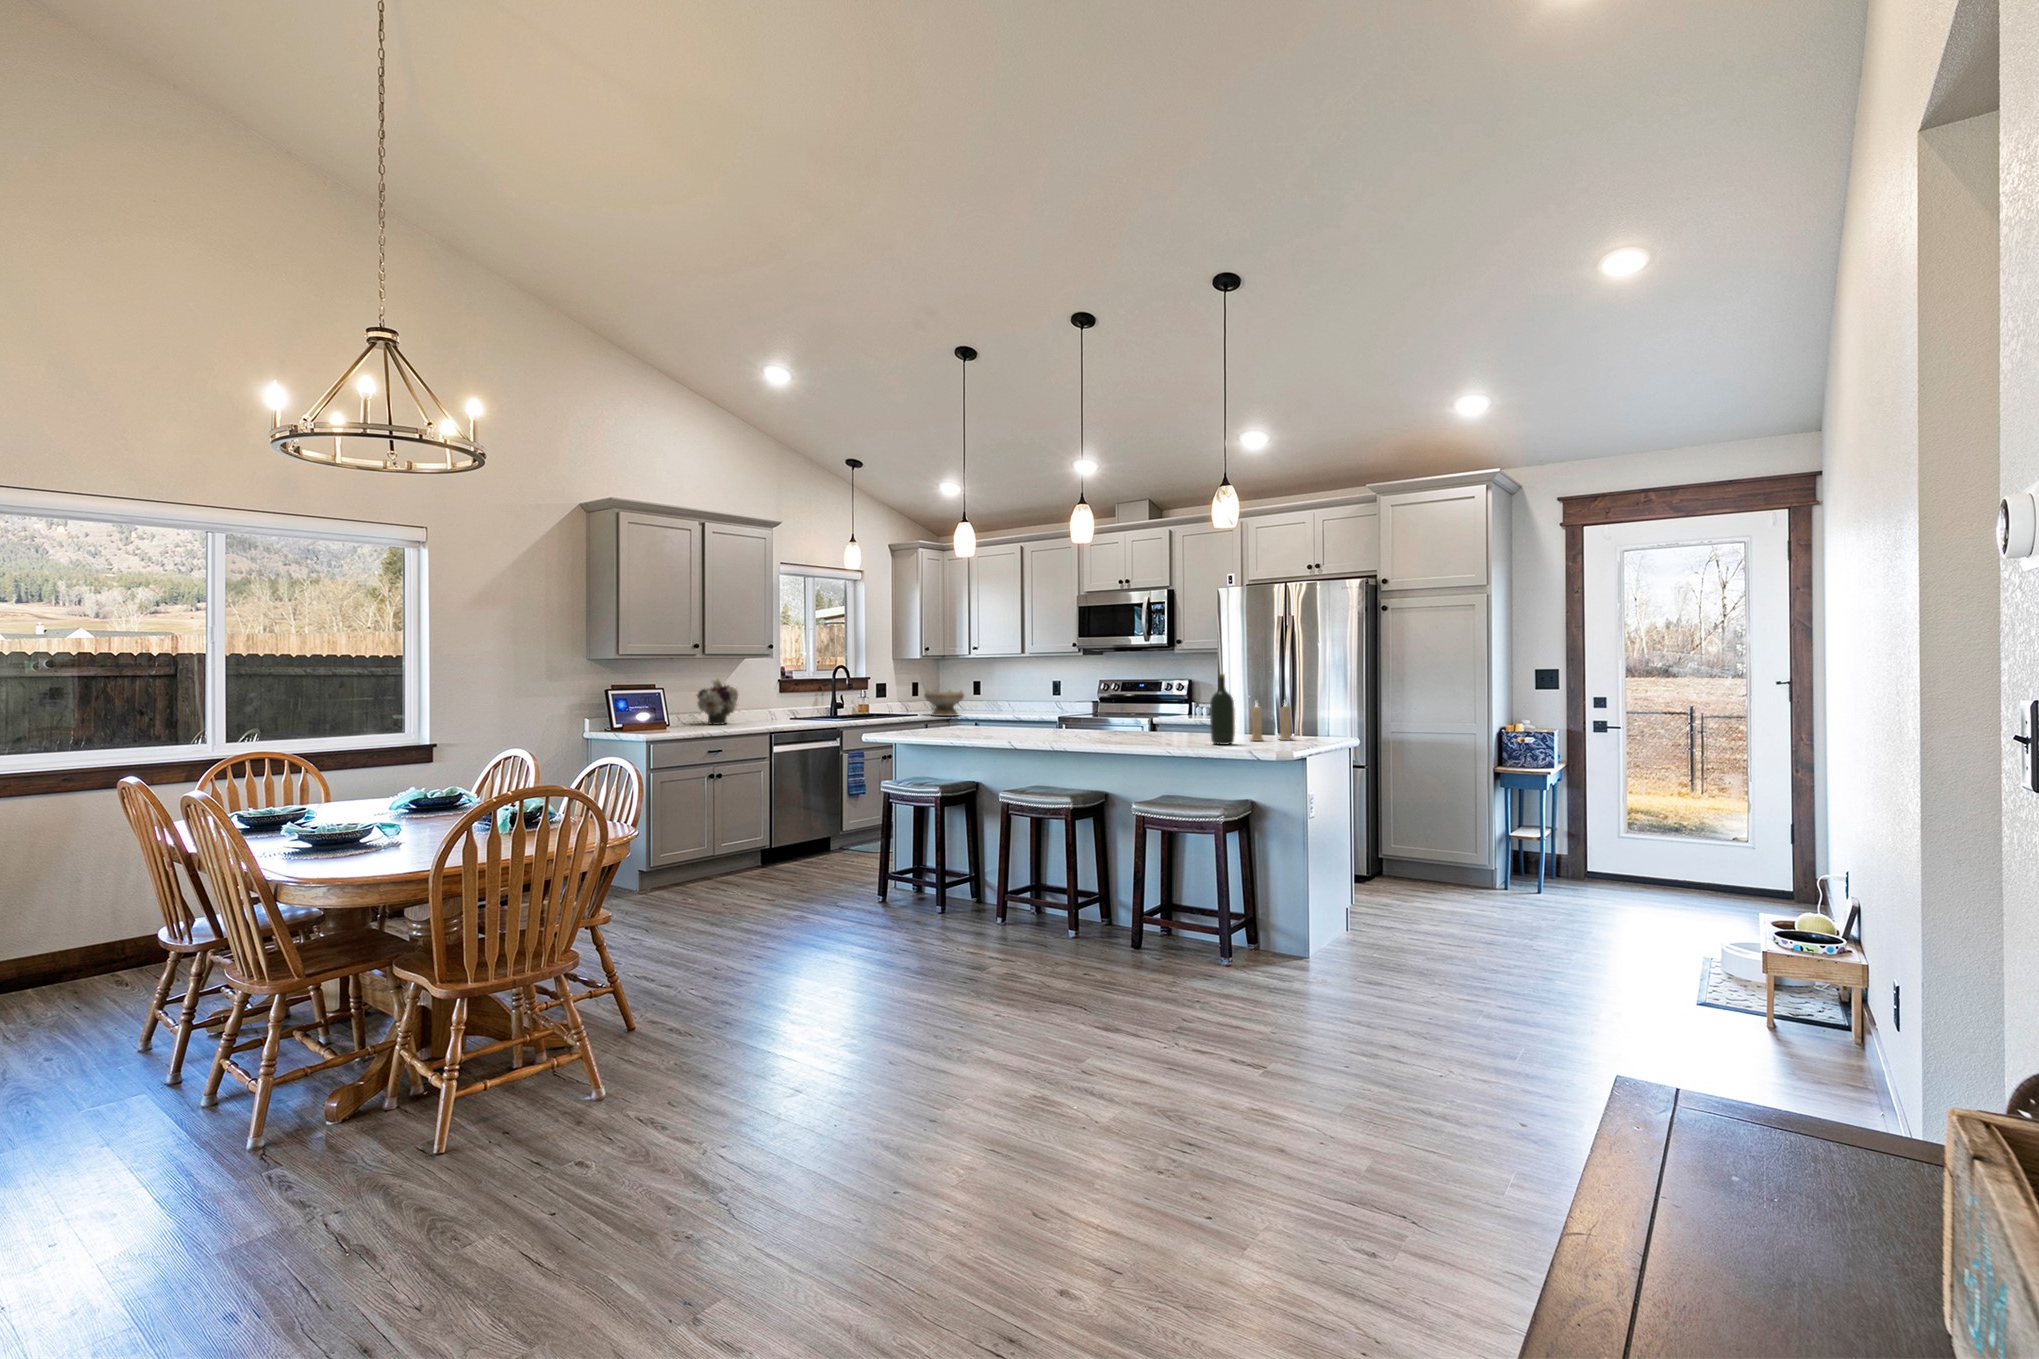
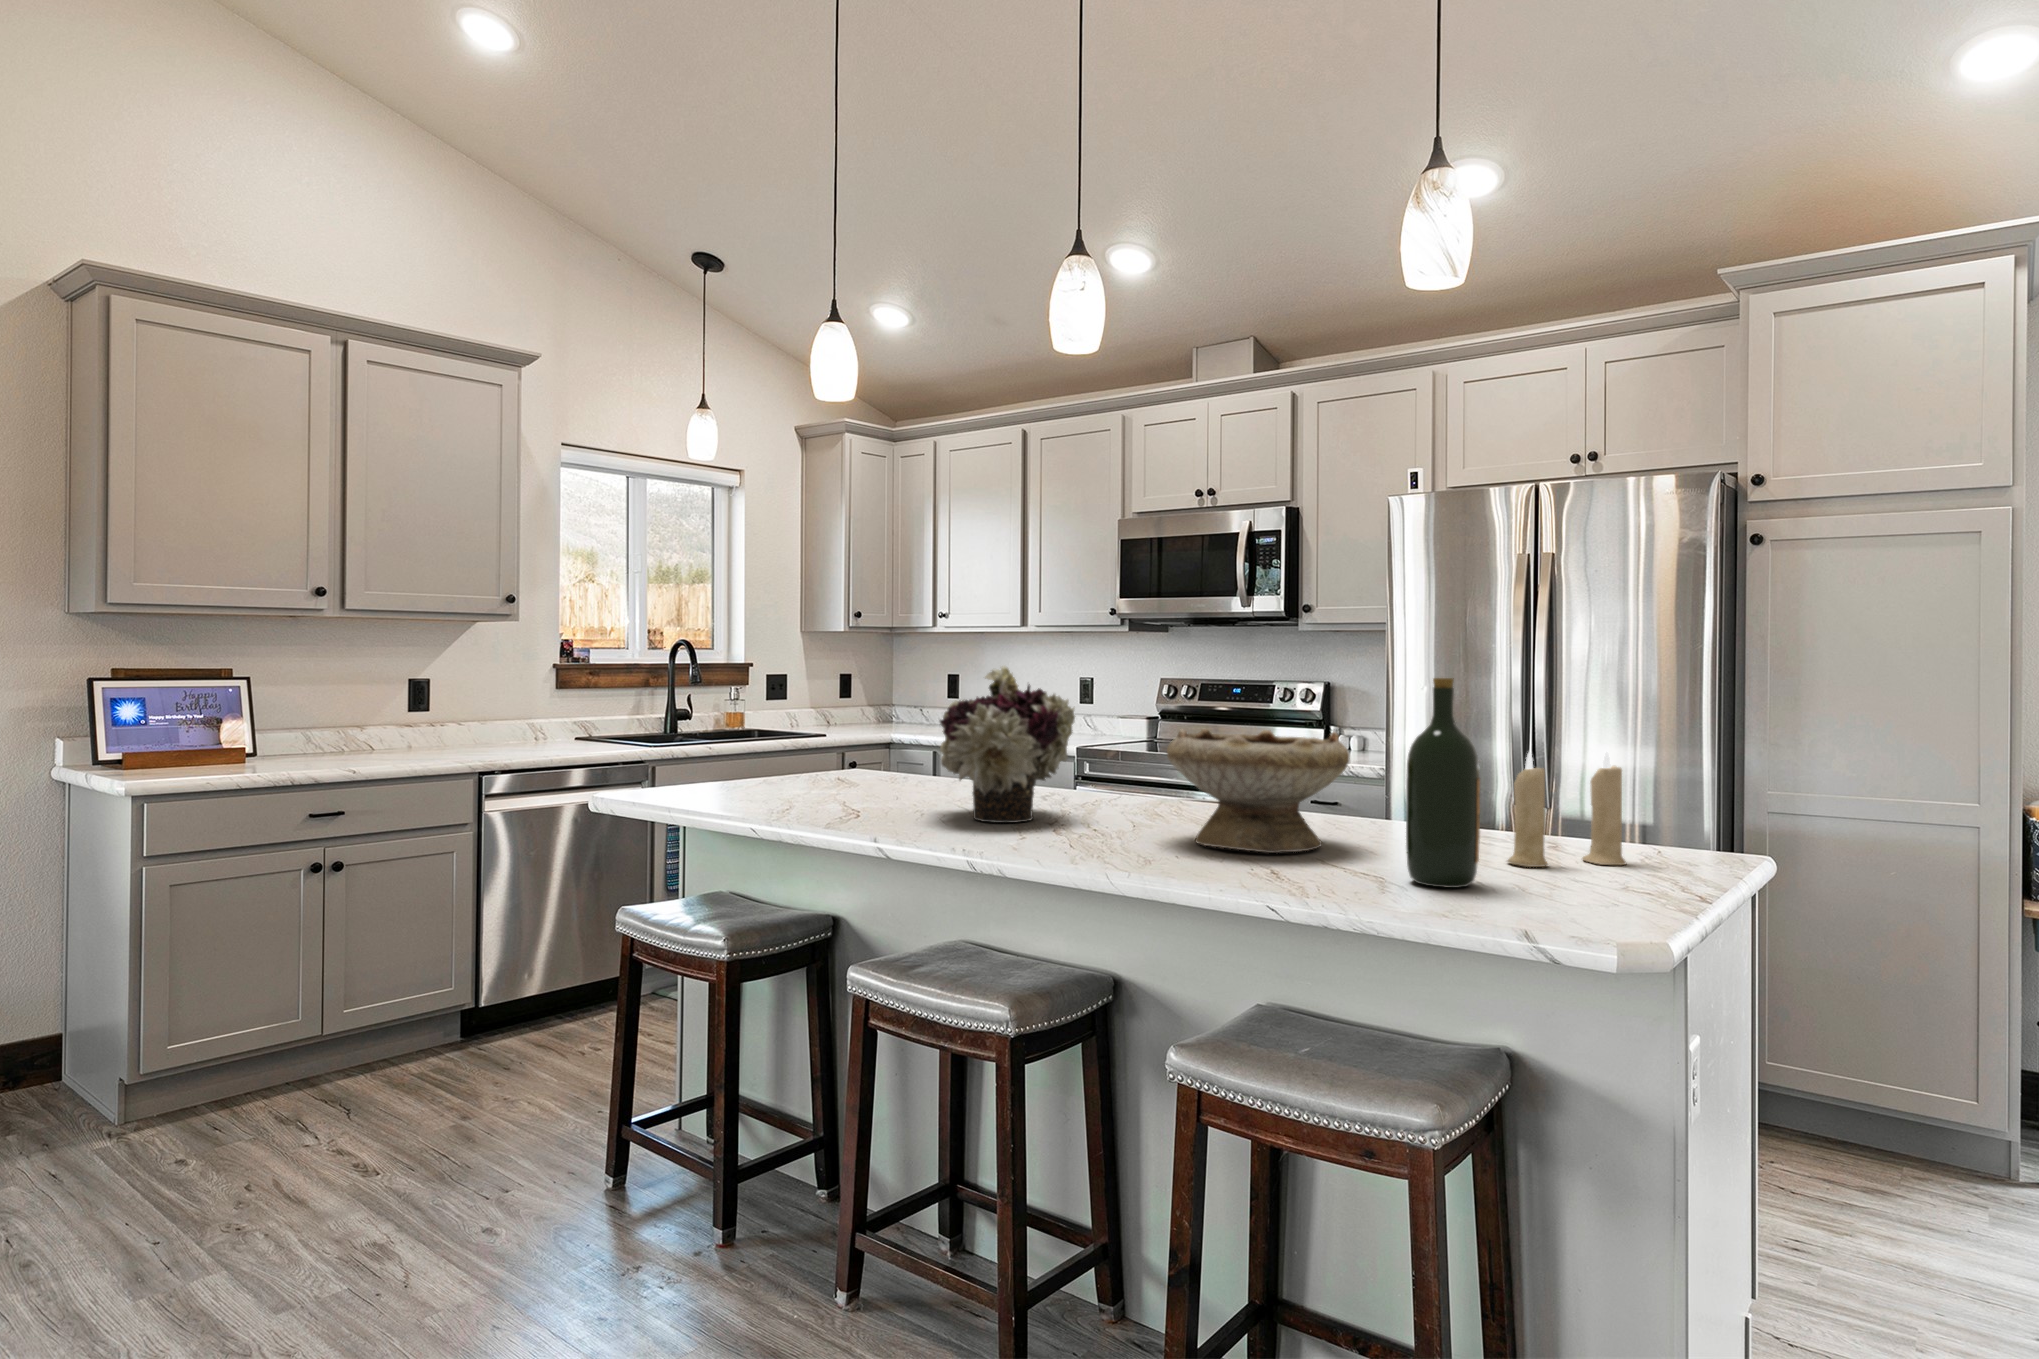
flower arrangement: present [697,679,738,725] -> present [940,666,1075,823]
bowl: present [924,691,964,716] -> present [1167,729,1350,853]

